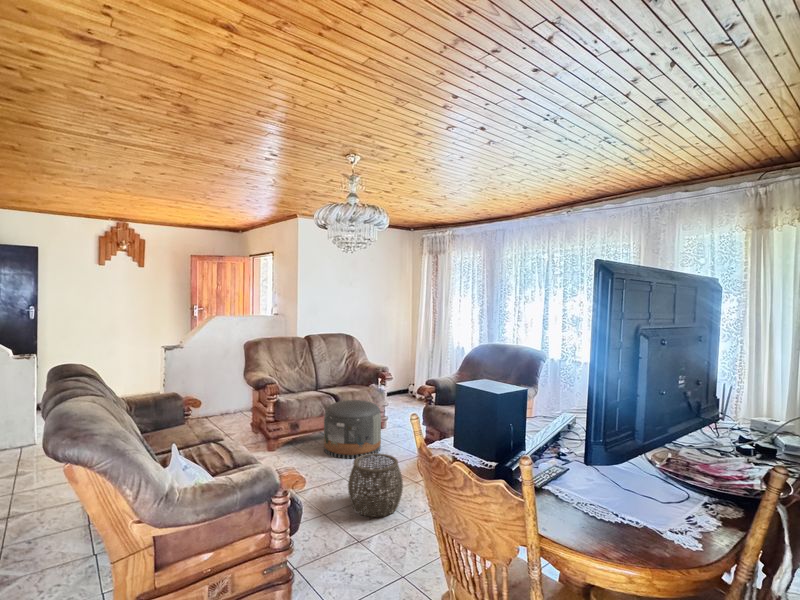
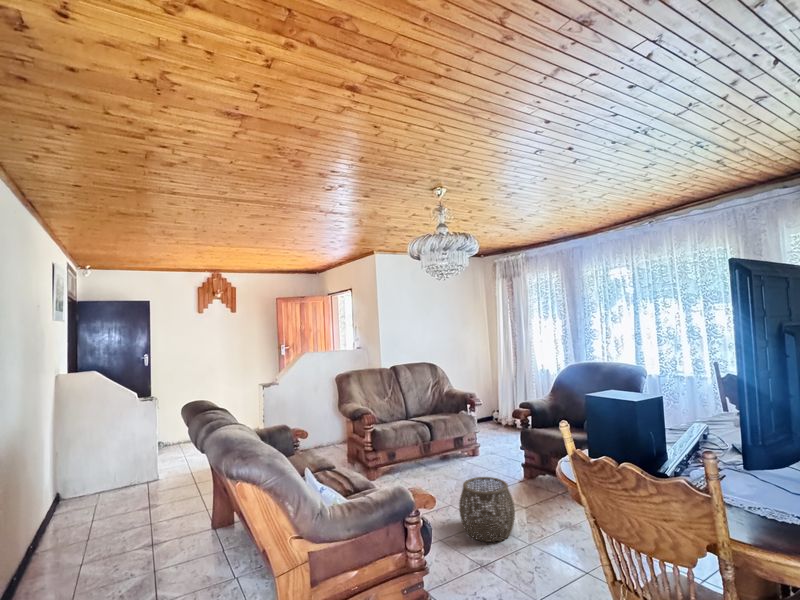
pouf: present [324,400,381,459] -> none [420,426,478,485]

